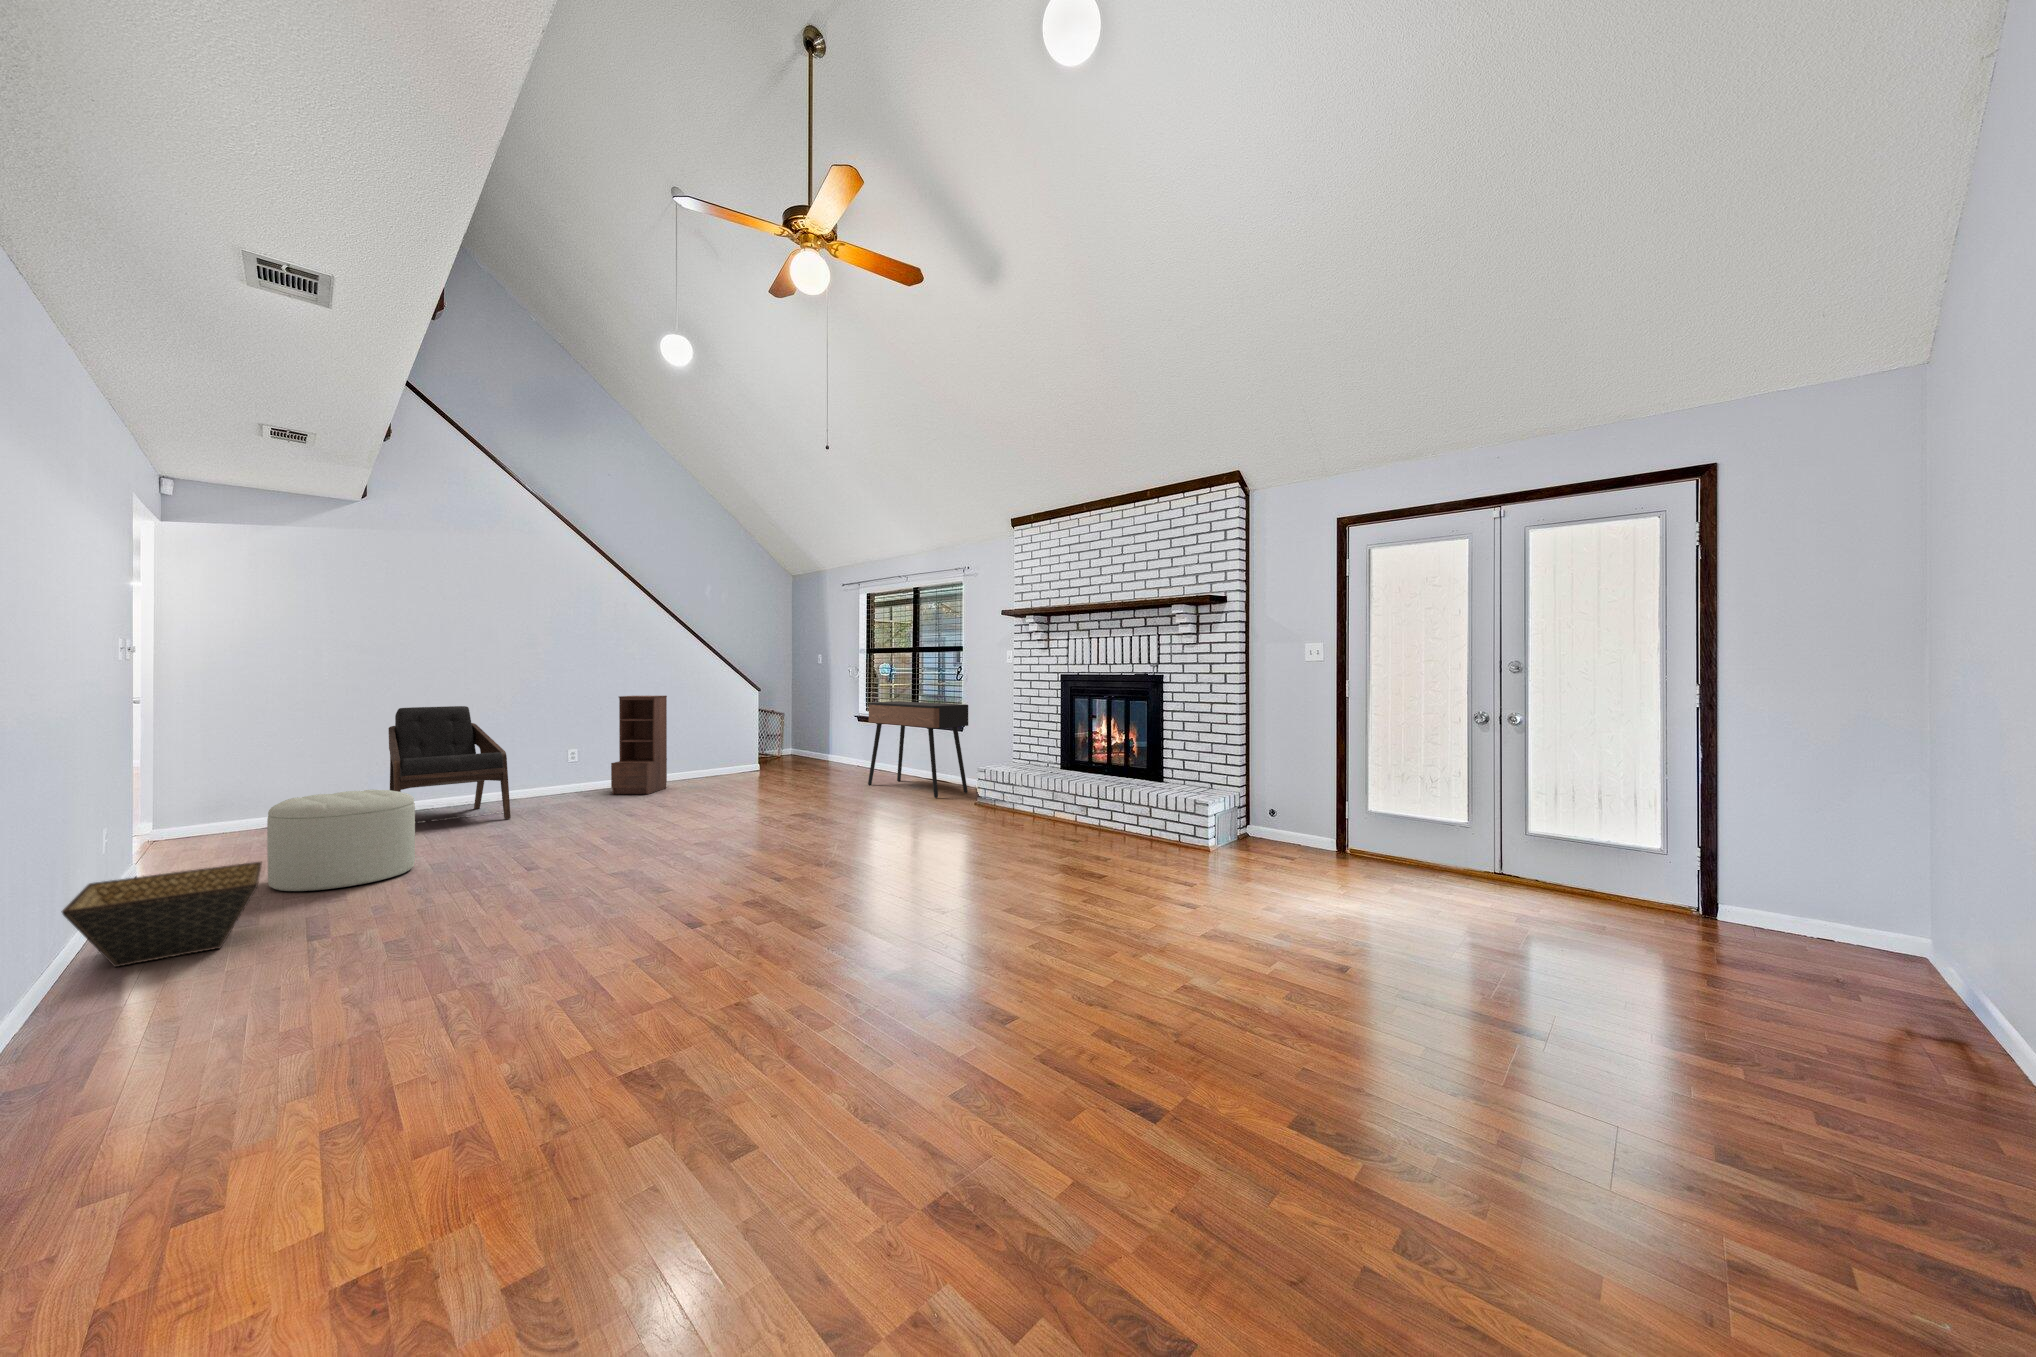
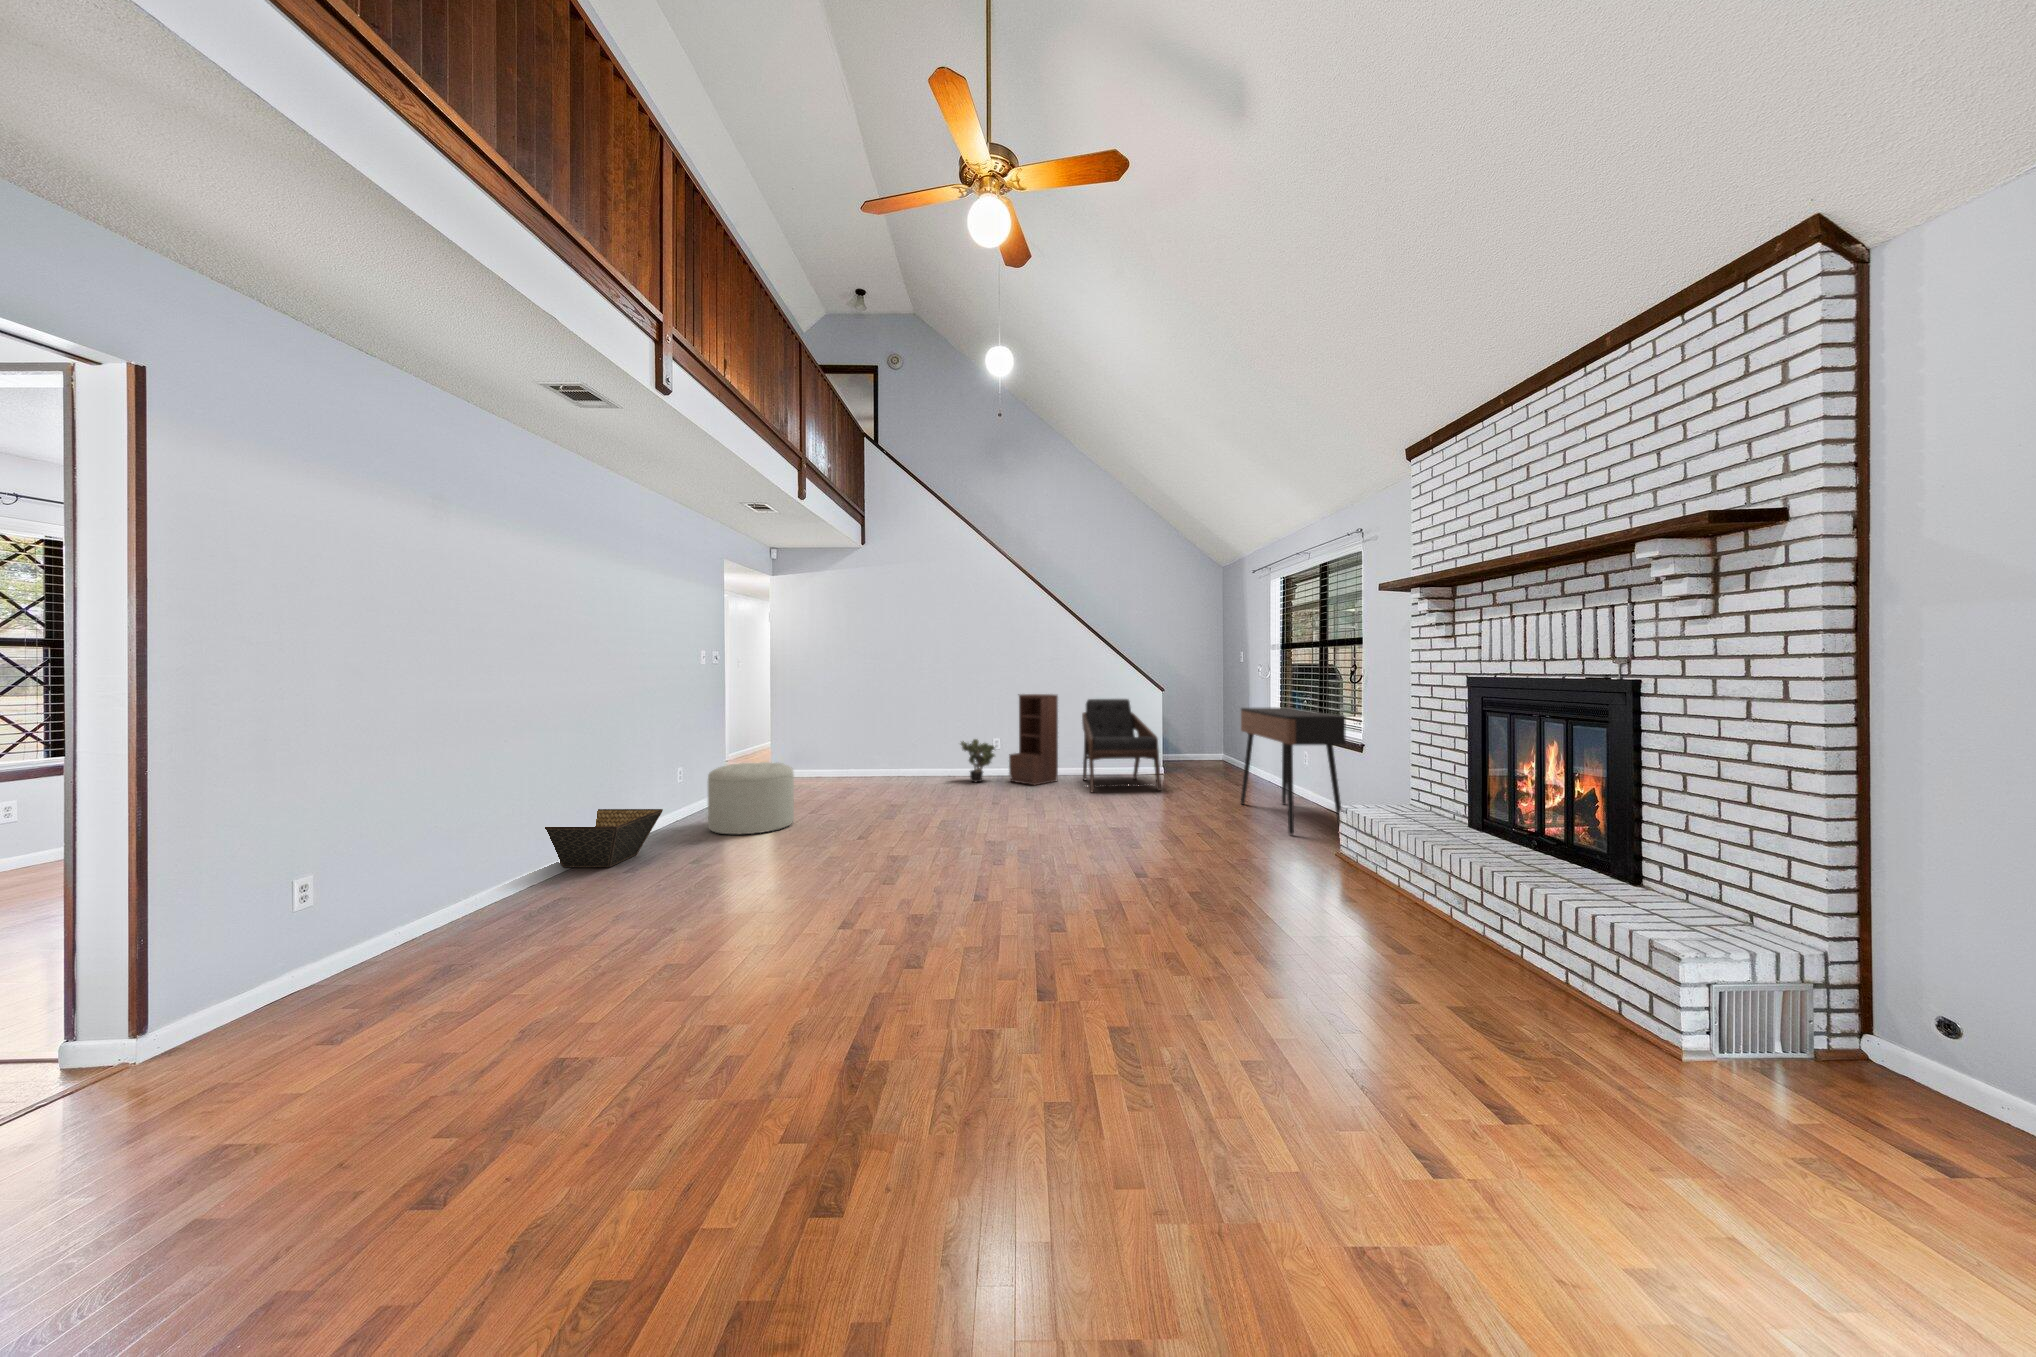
lounge chair: present [389,706,511,822] -> present [1082,699,1161,792]
potted plant: none [544,748,593,800] -> present [961,739,995,782]

